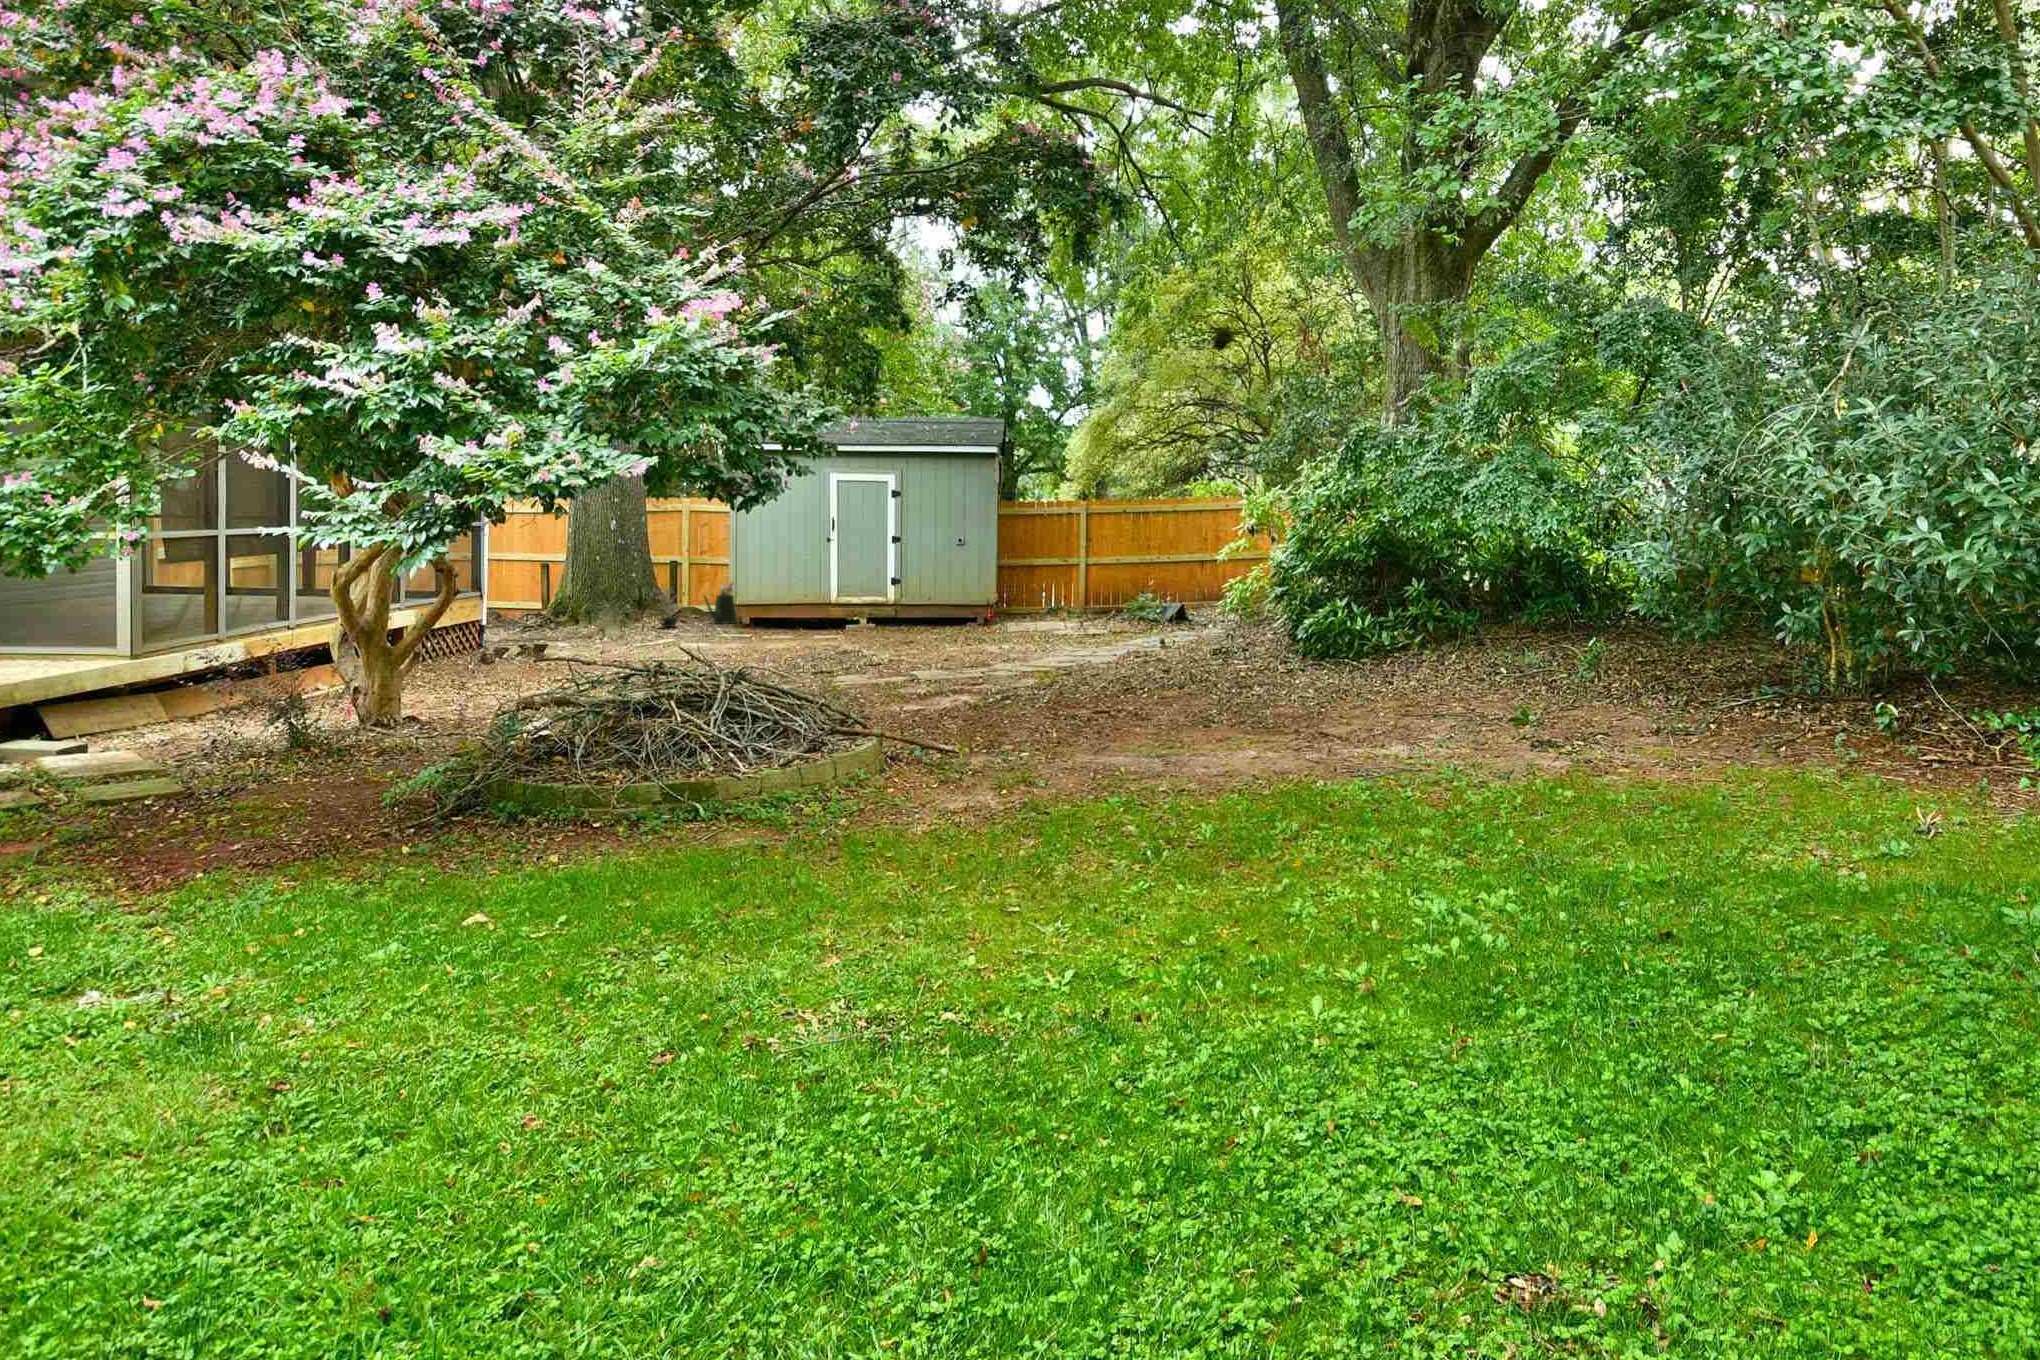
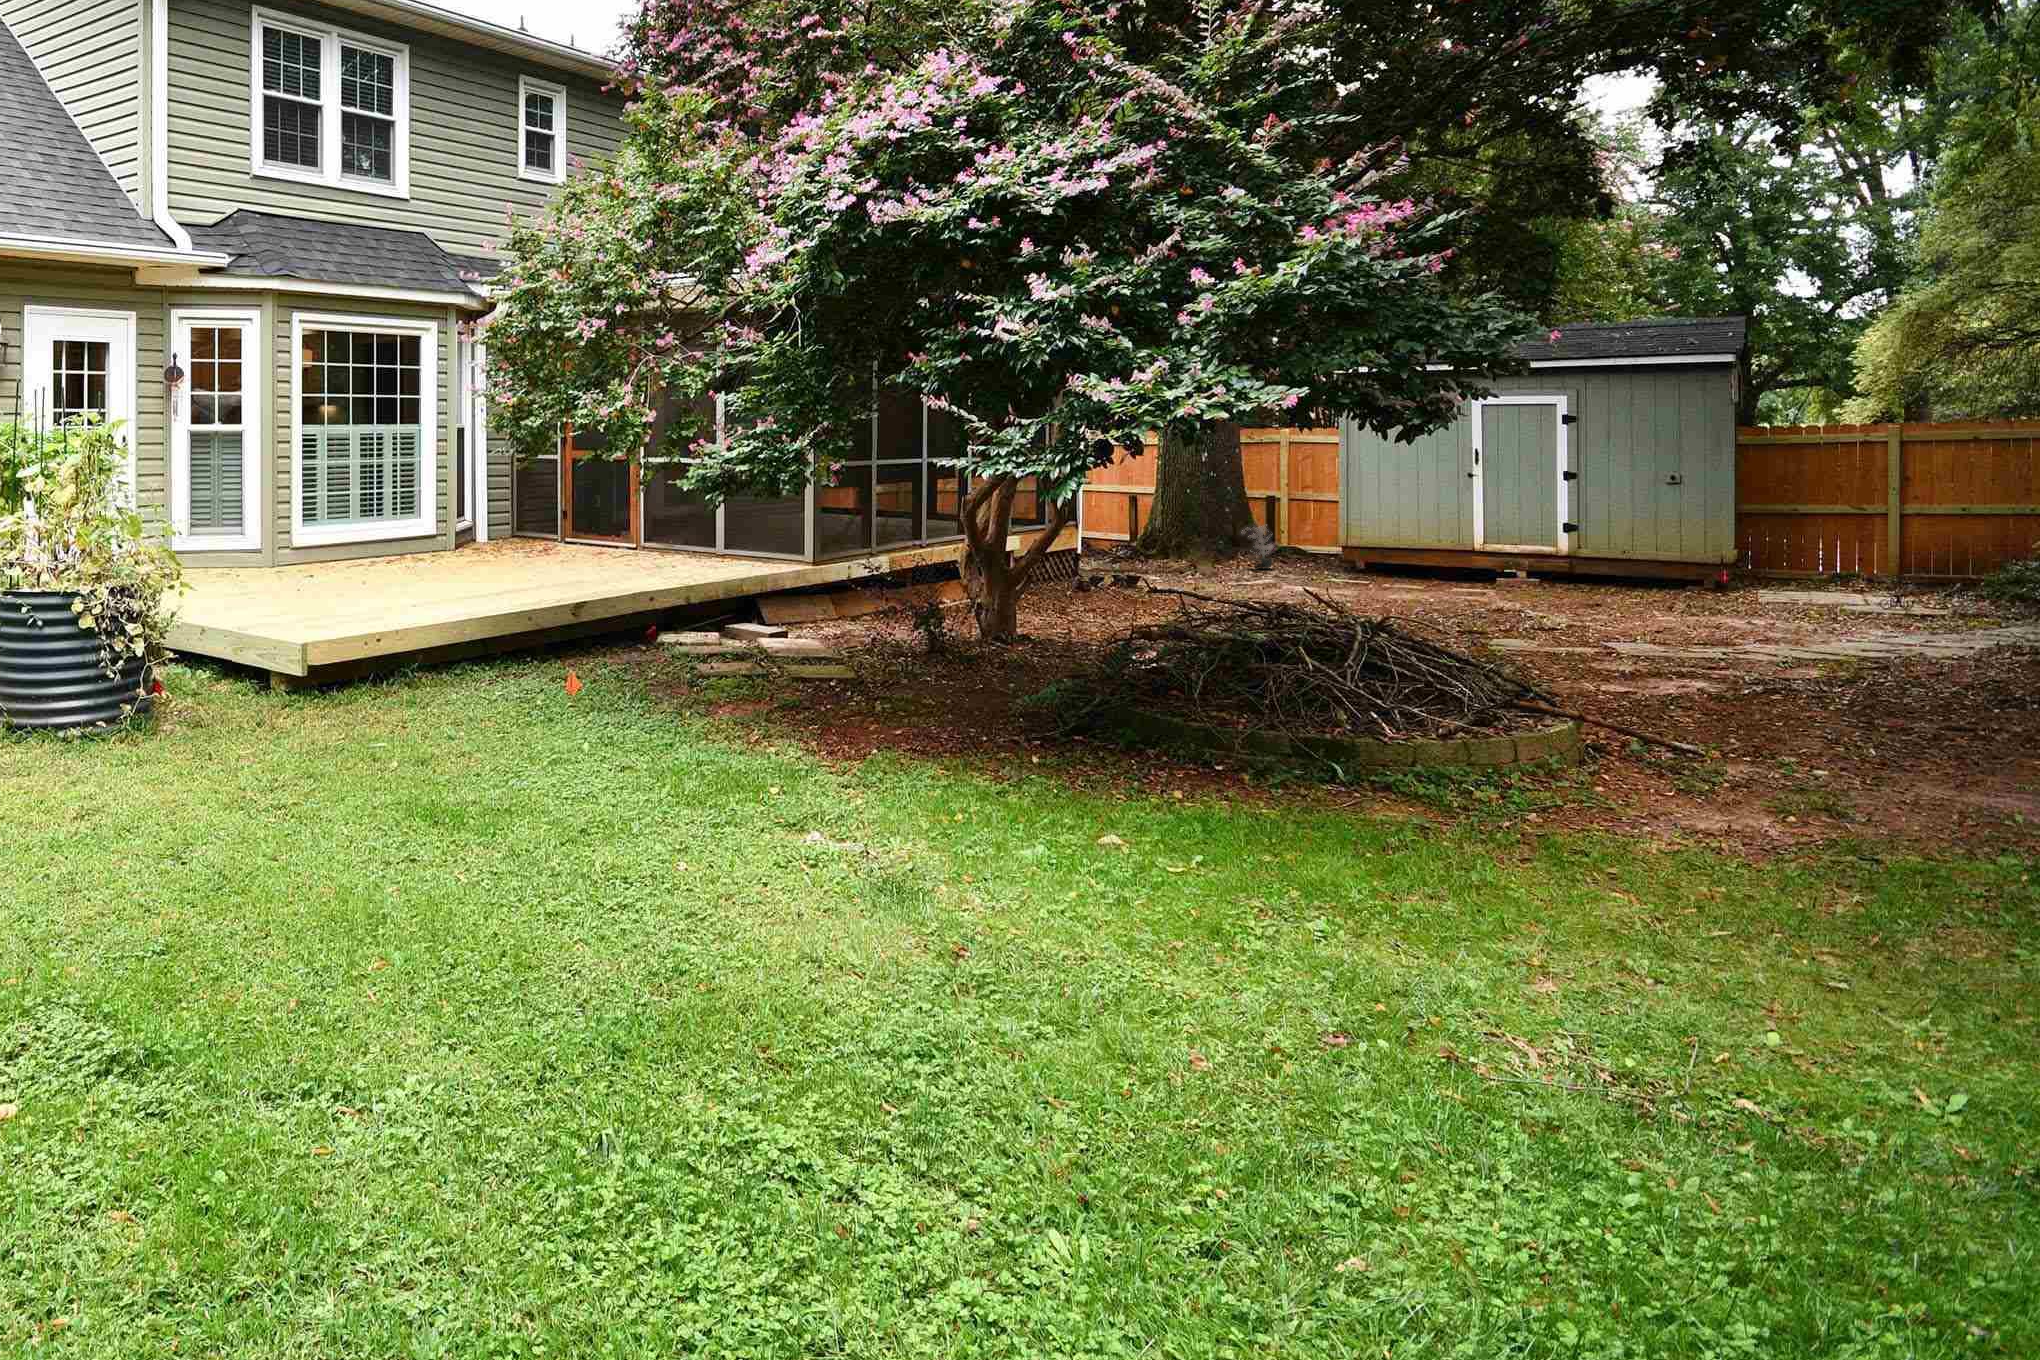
watering can: present [704,582,738,624] -> none [1303,521,1352,570]

